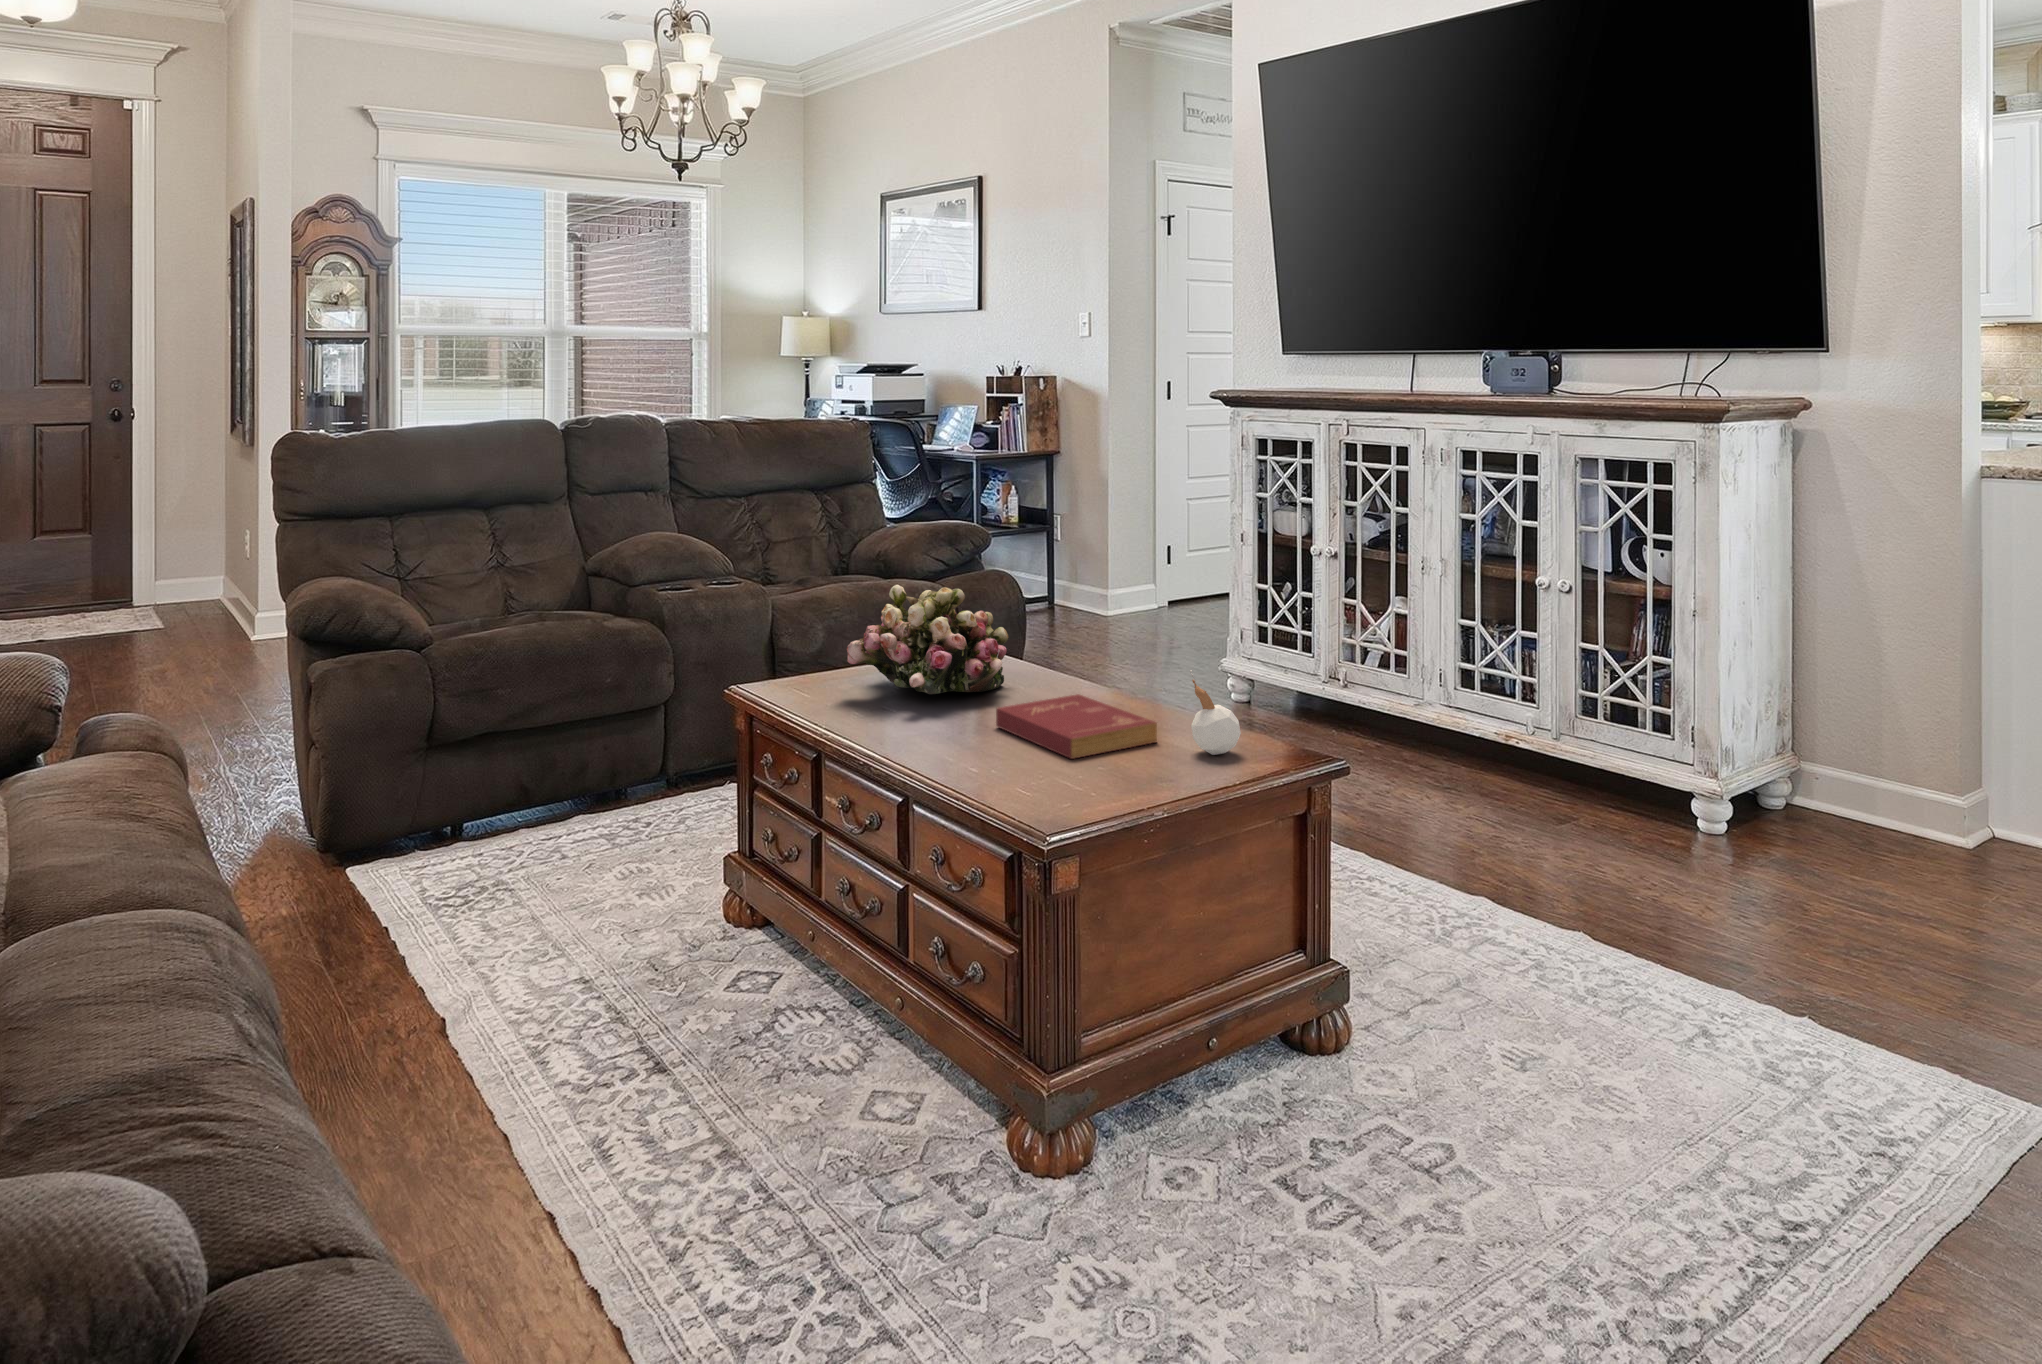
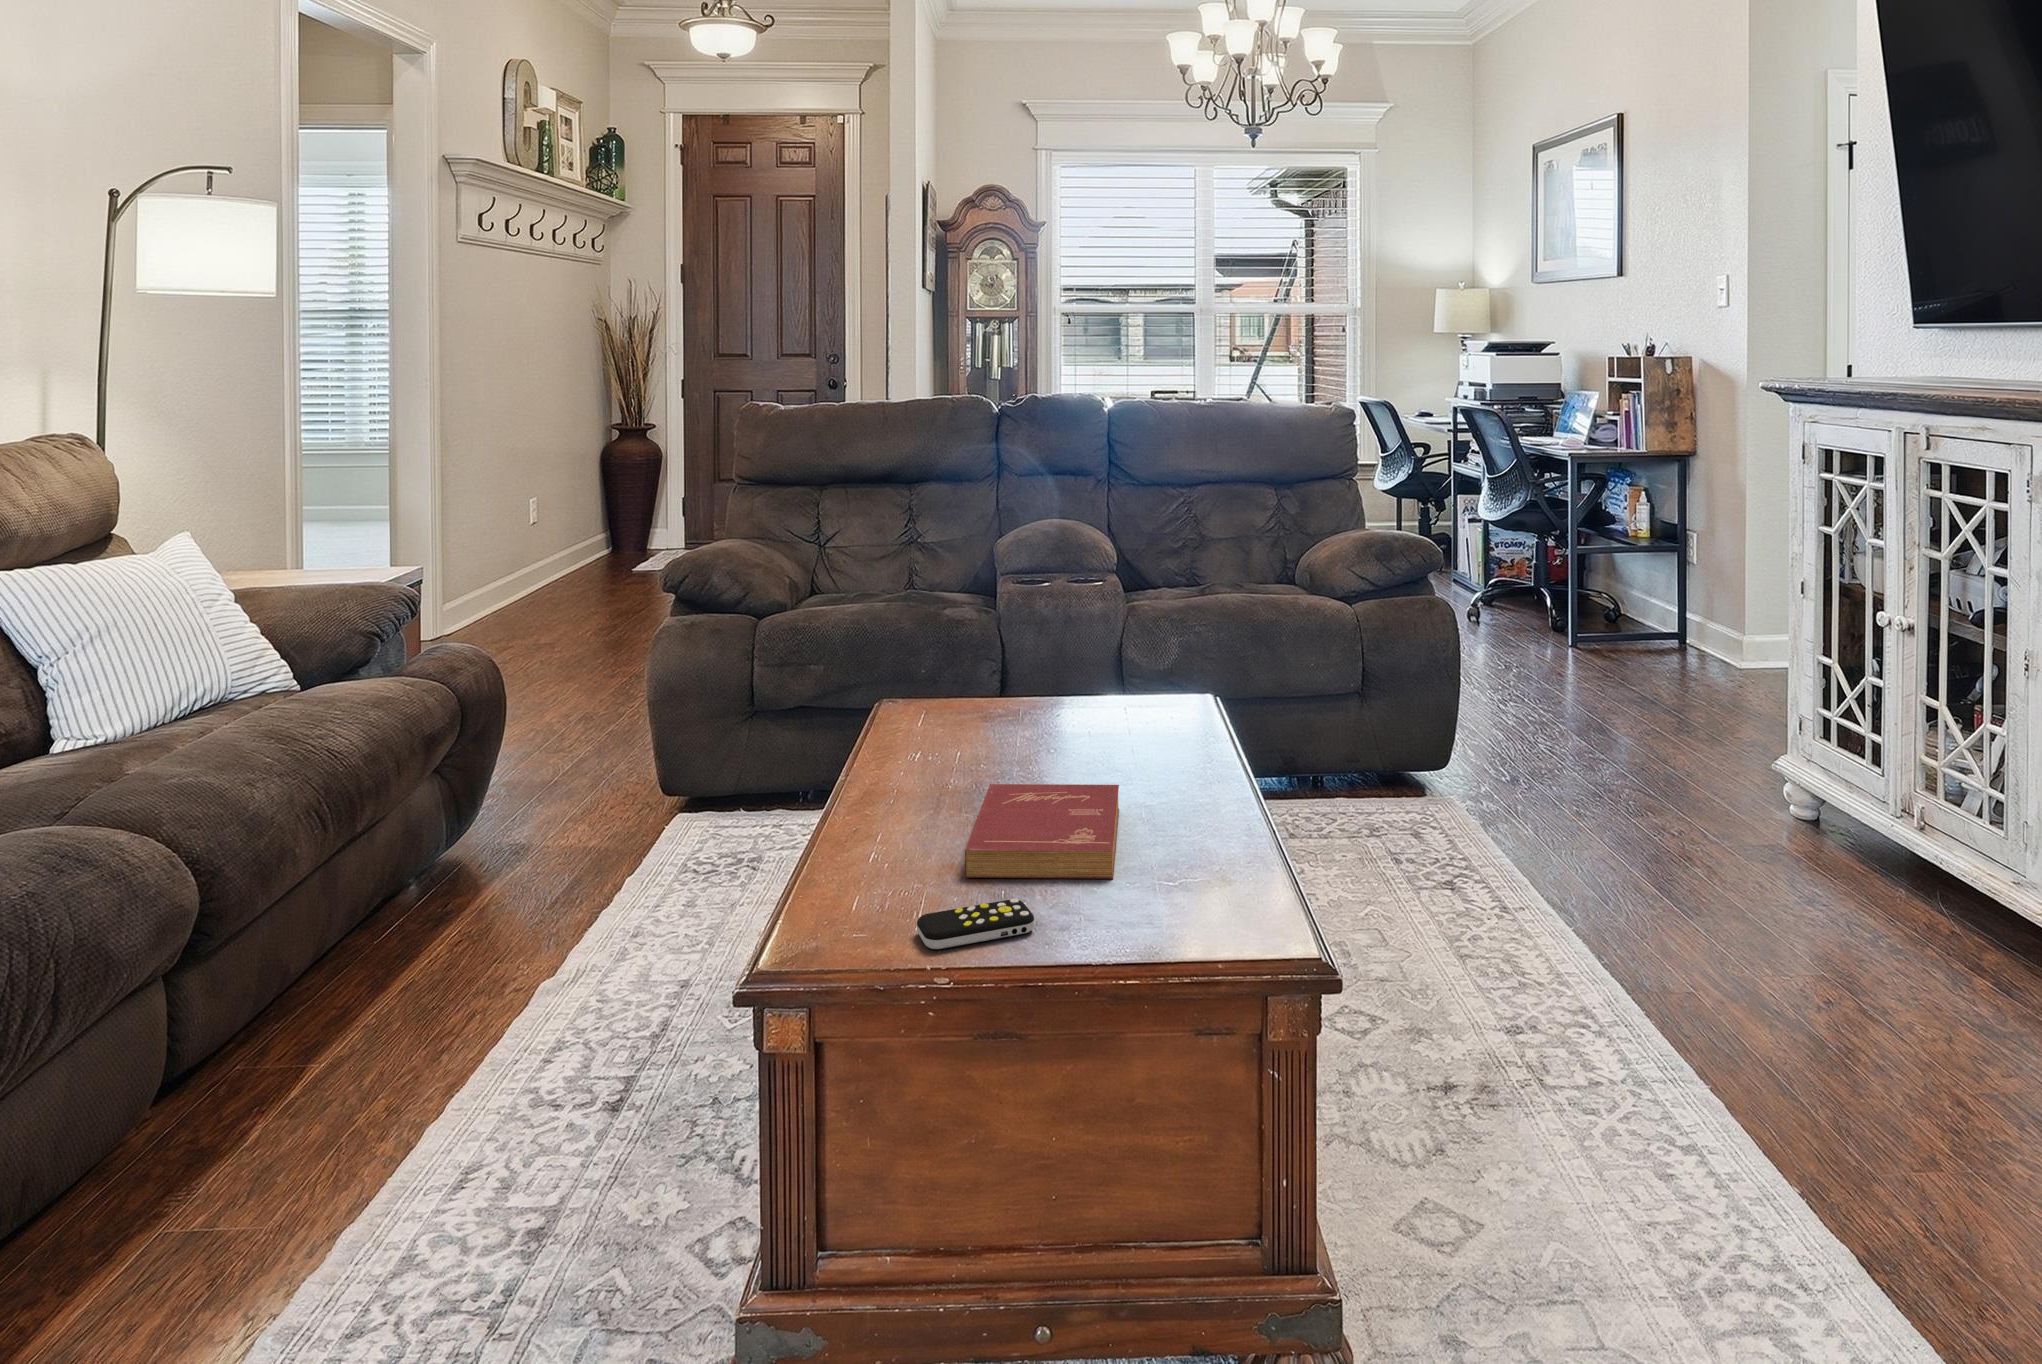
flower arrangement: present [847,585,1009,694] -> none [929,608,1137,756]
candle: present [1190,671,1241,755] -> none [1109,787,1179,920]
remote control: none [1110,755,1175,790] -> present [917,899,1034,949]

